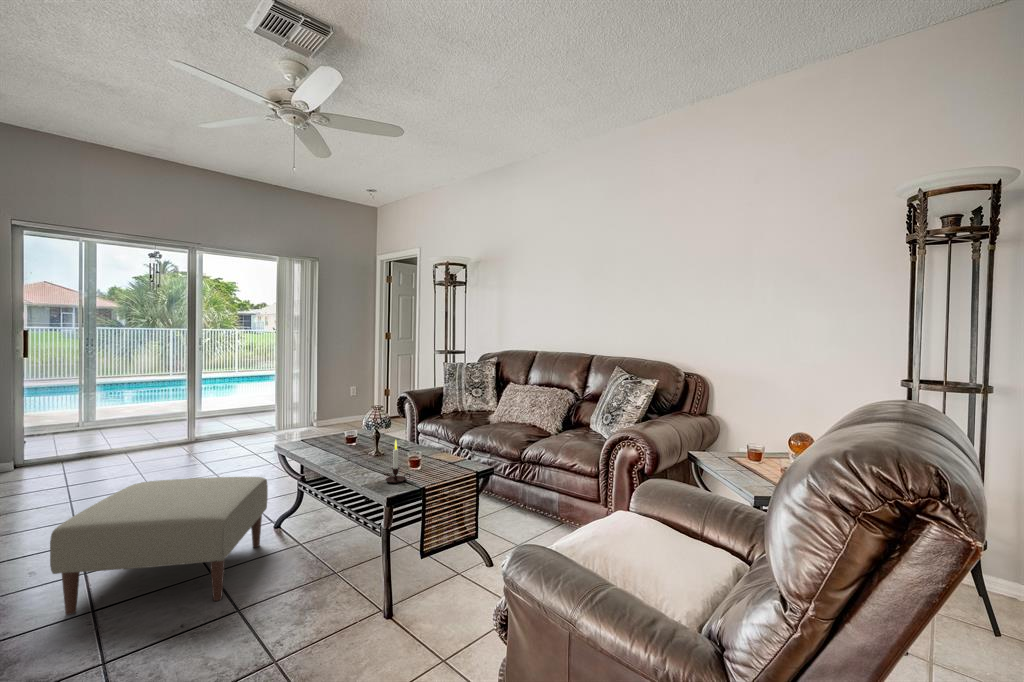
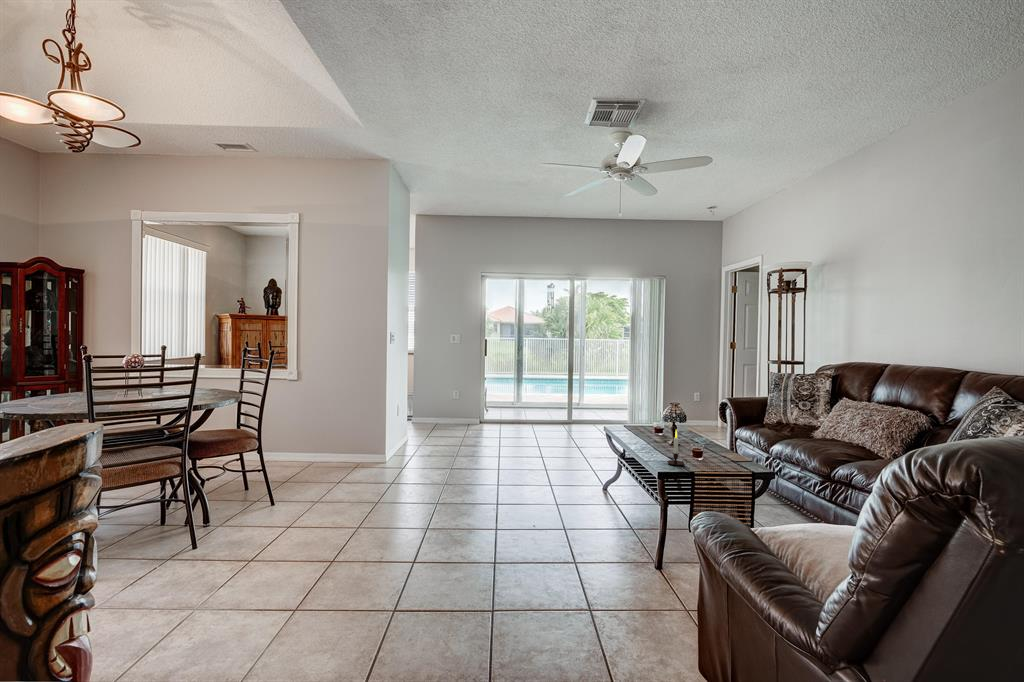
ottoman: present [50,477,268,615] -> none [478,437,595,520]

